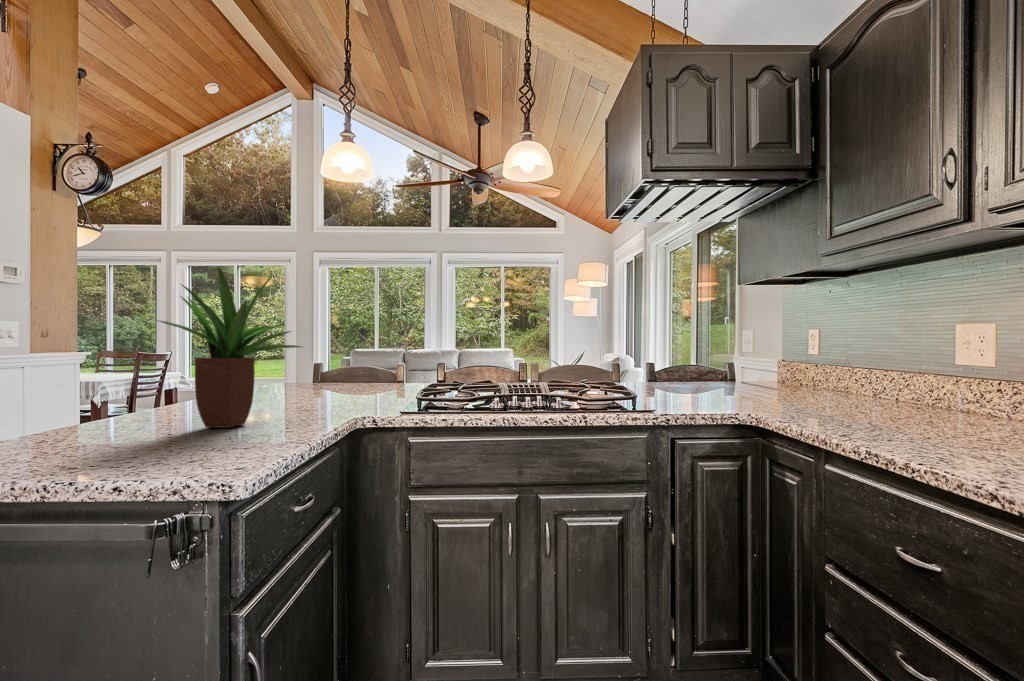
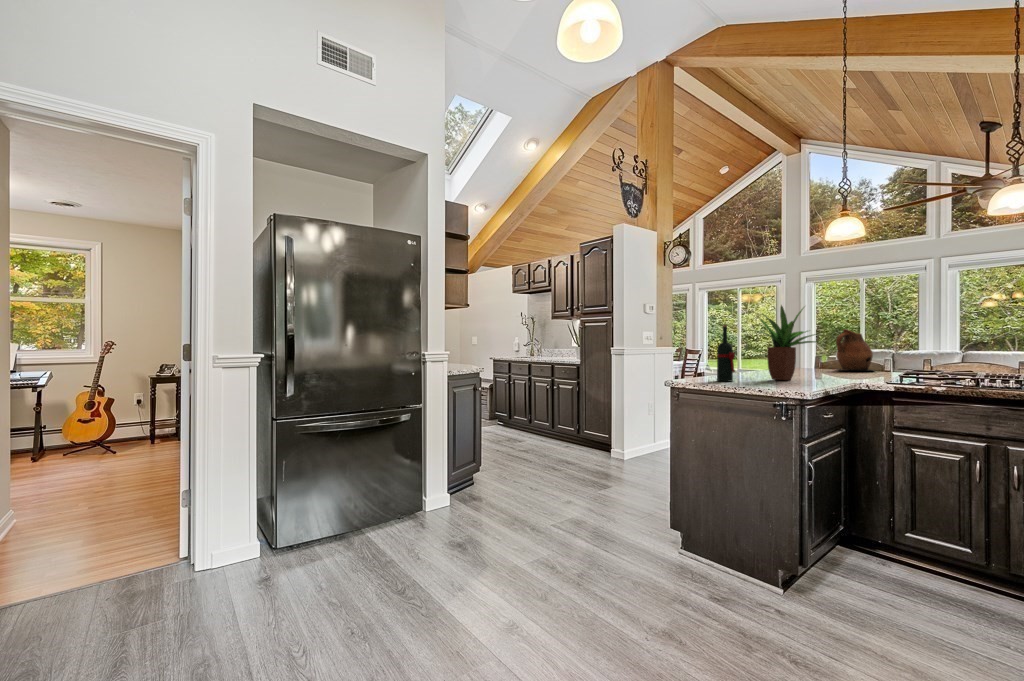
wine bottle: none [54,306,104,449] -> present [717,325,735,381]
ceramic pitcher: none [334,324,388,387] -> present [836,329,874,371]

